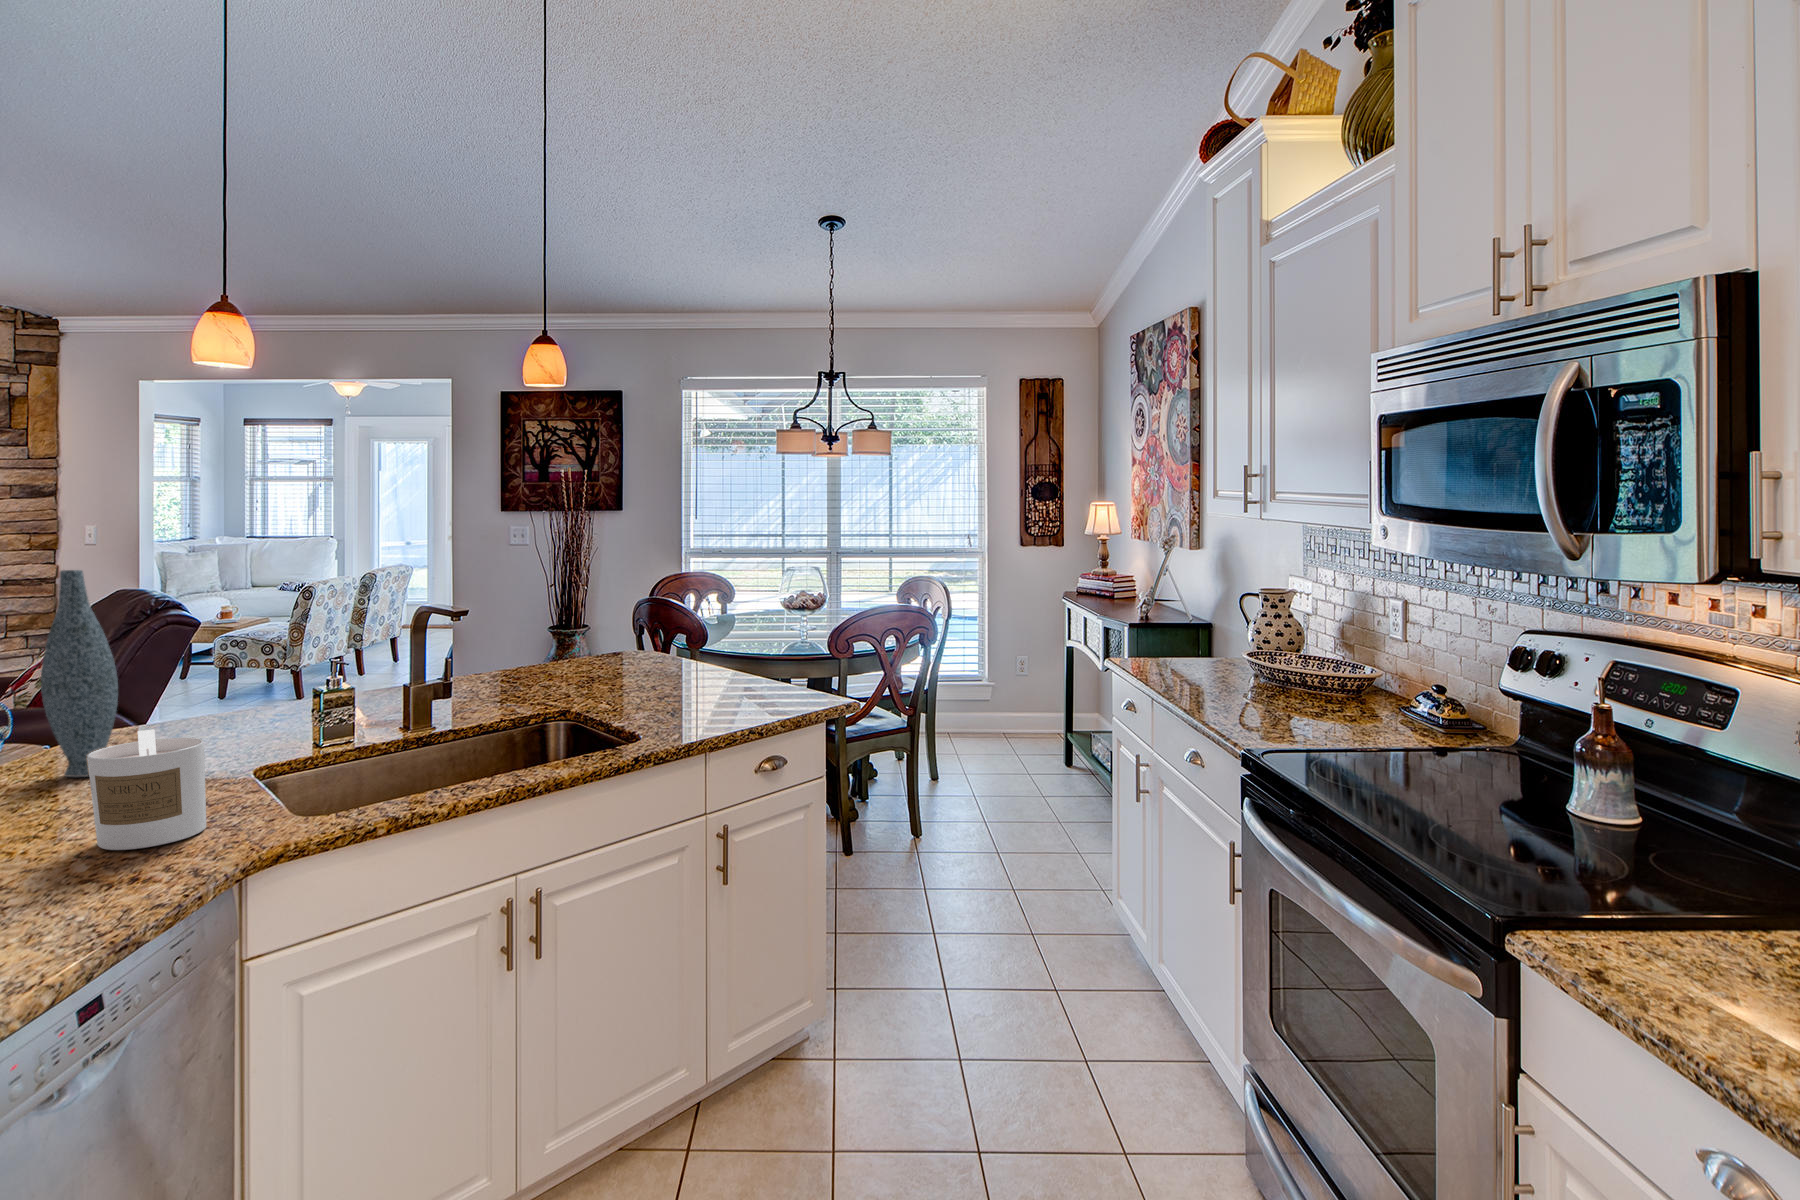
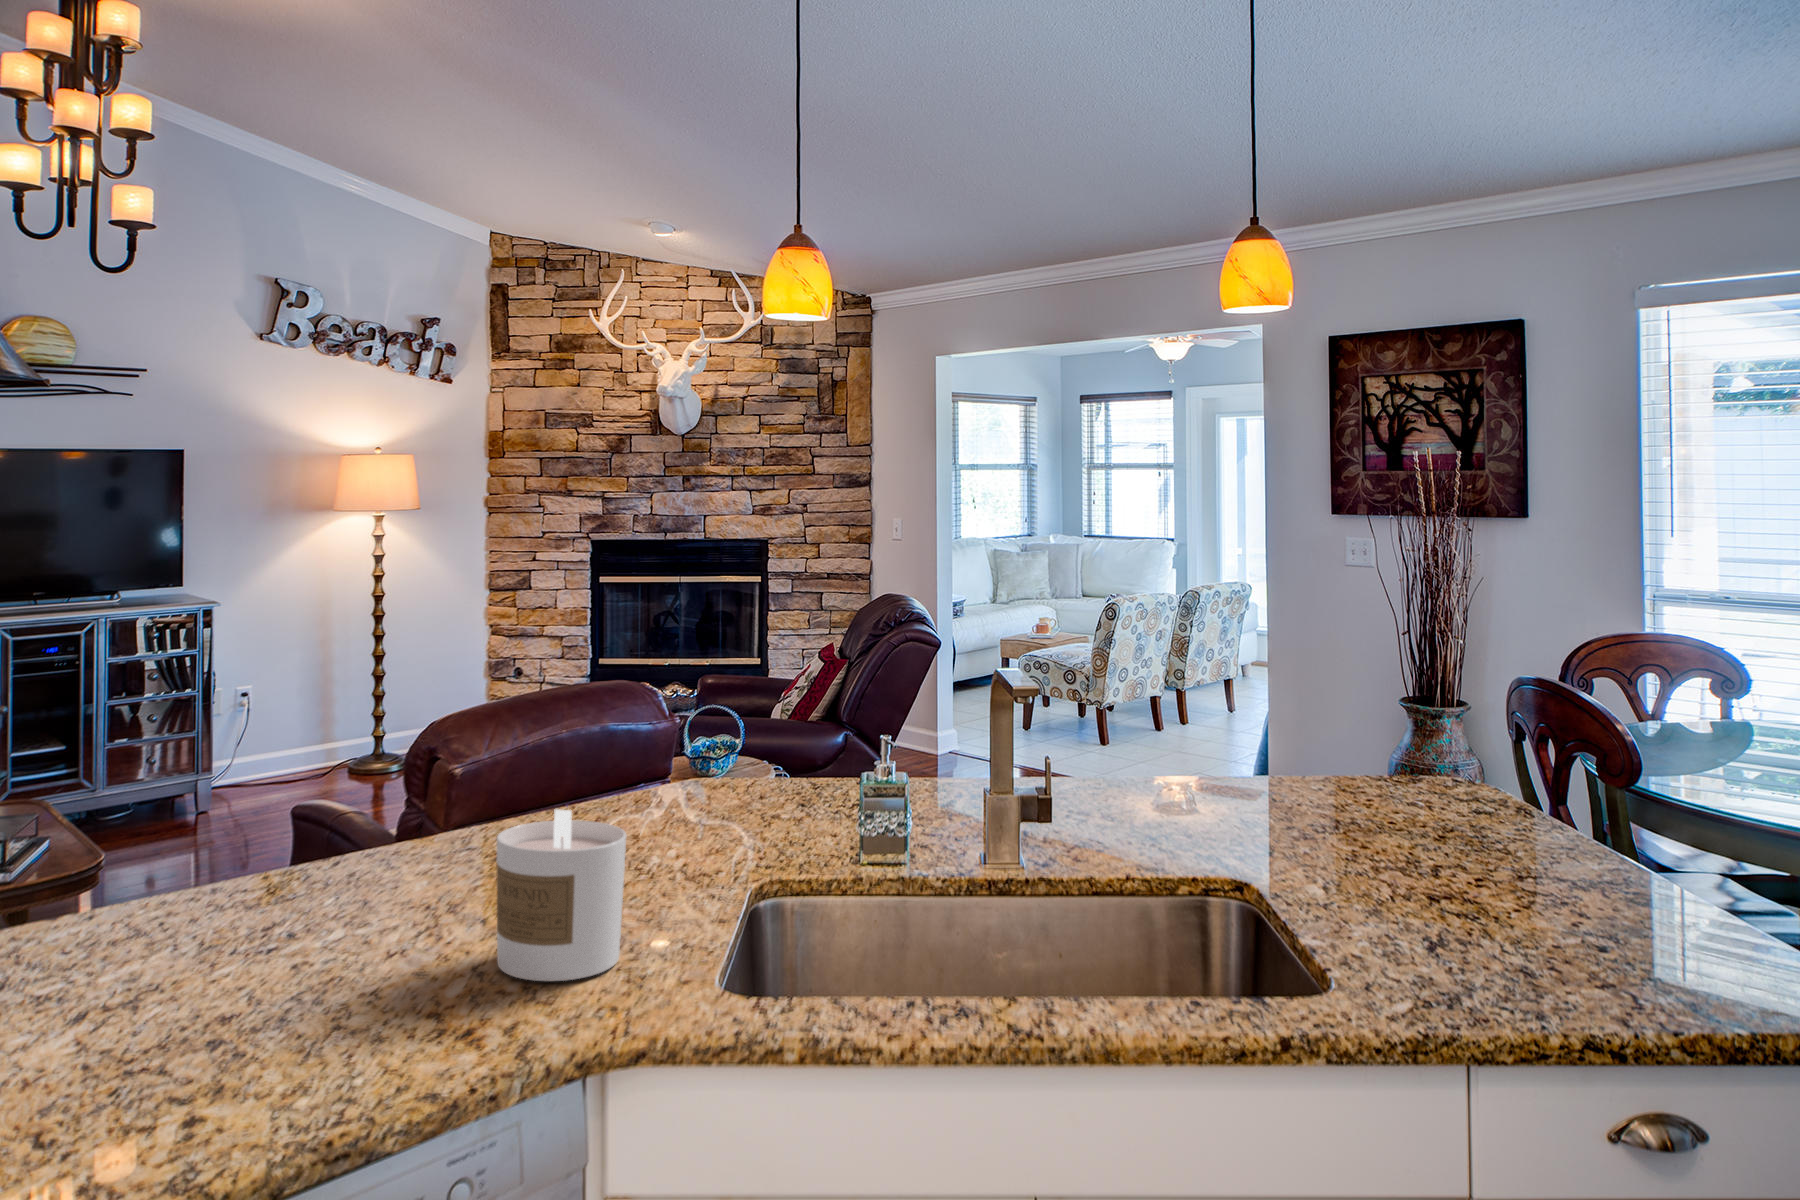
vase: present [41,570,118,777] -> none [593,574,663,838]

